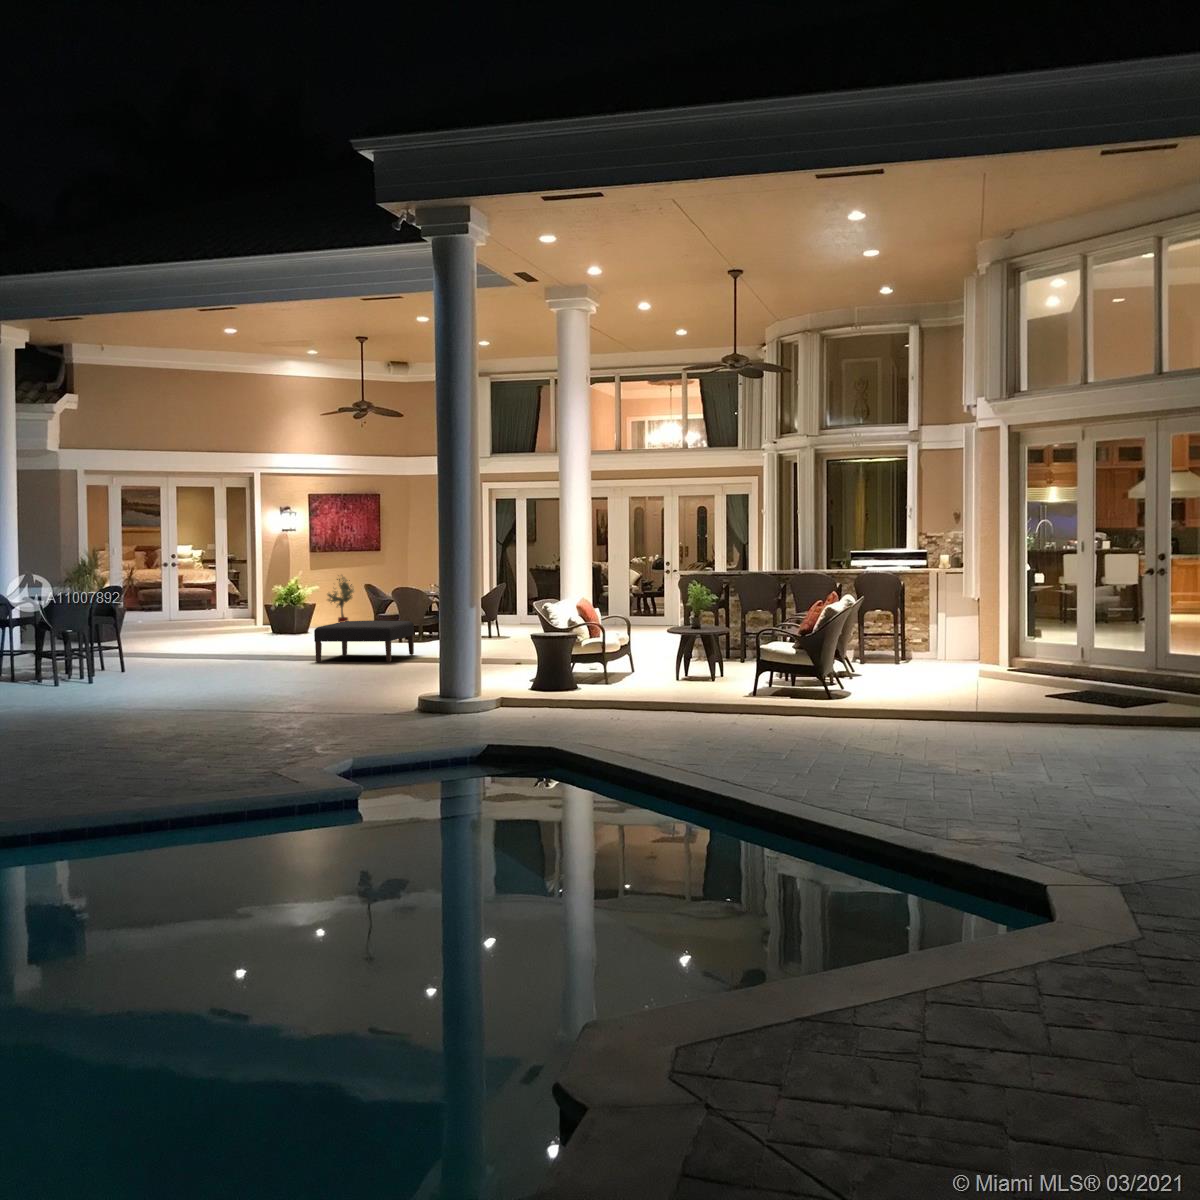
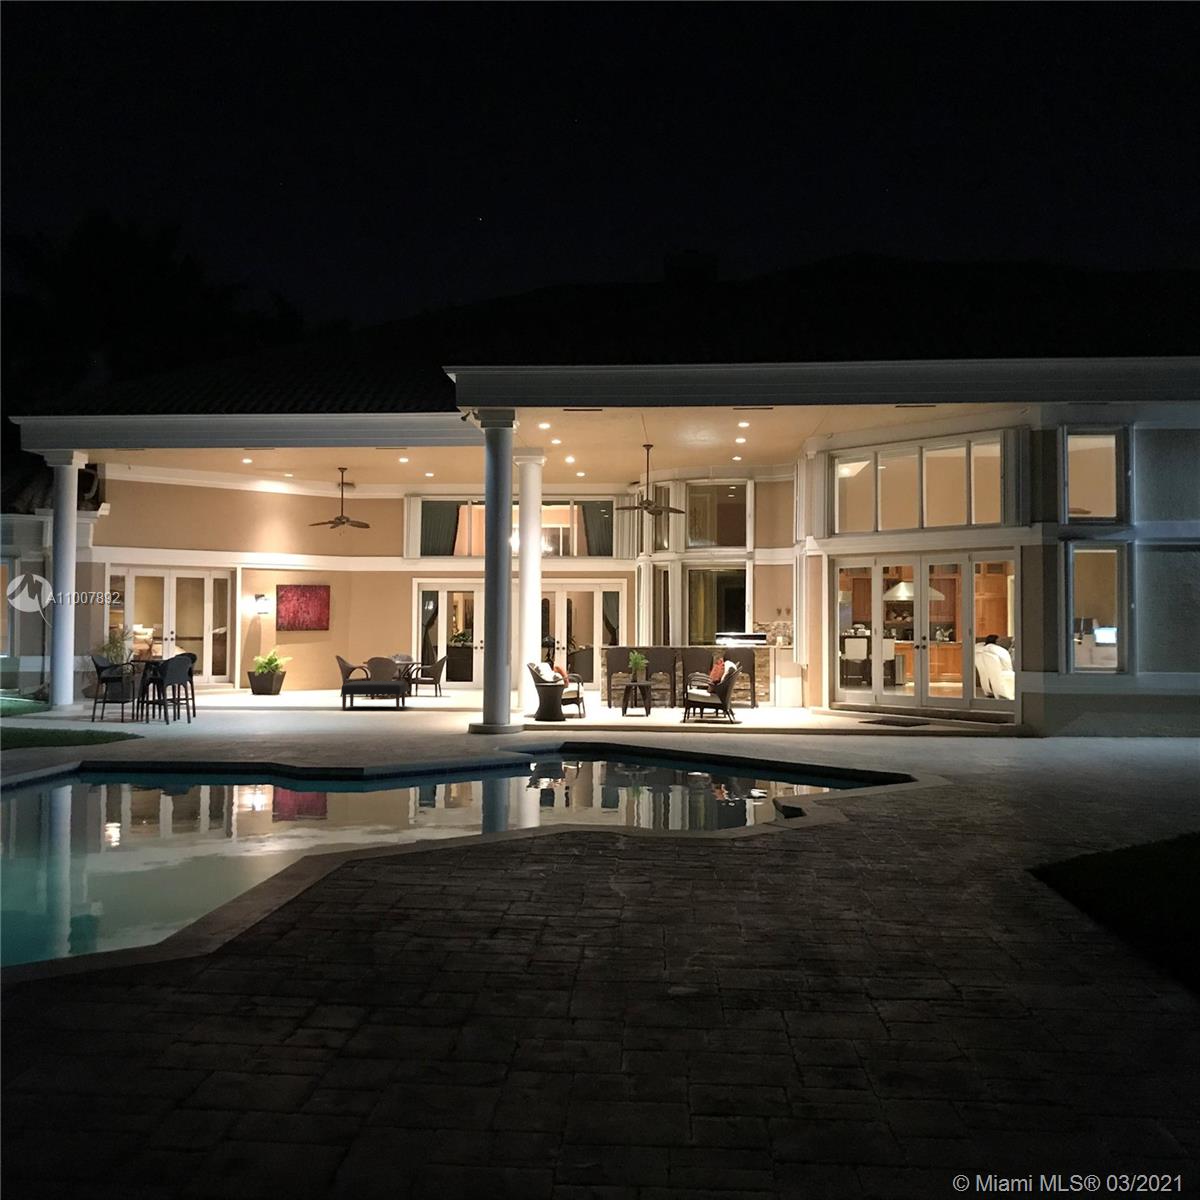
potted tree: present [328,577,354,622] -> none [288,649,311,691]

